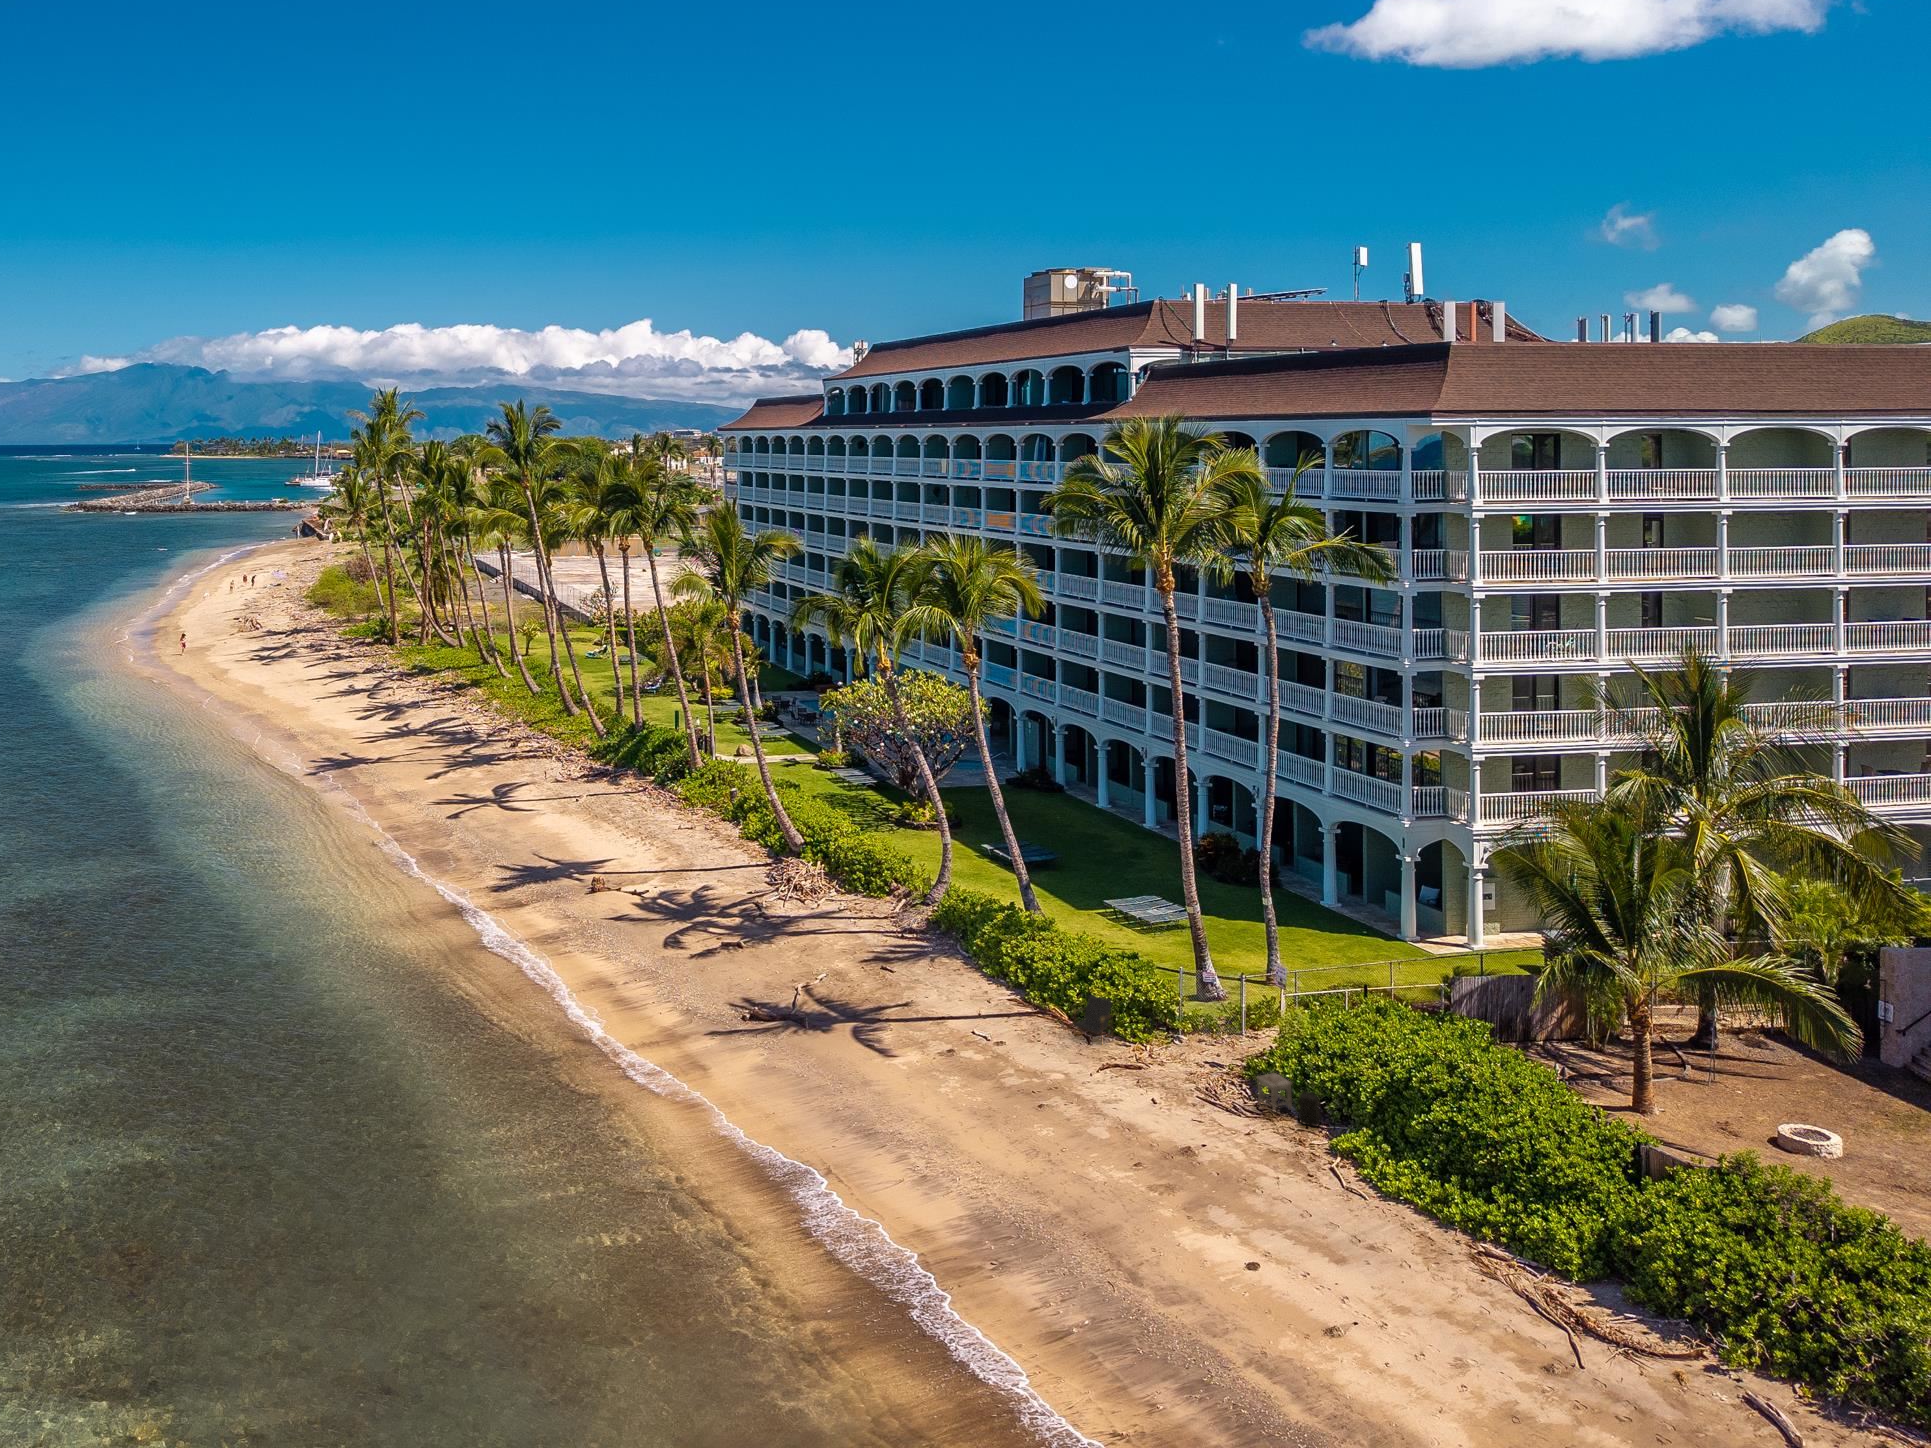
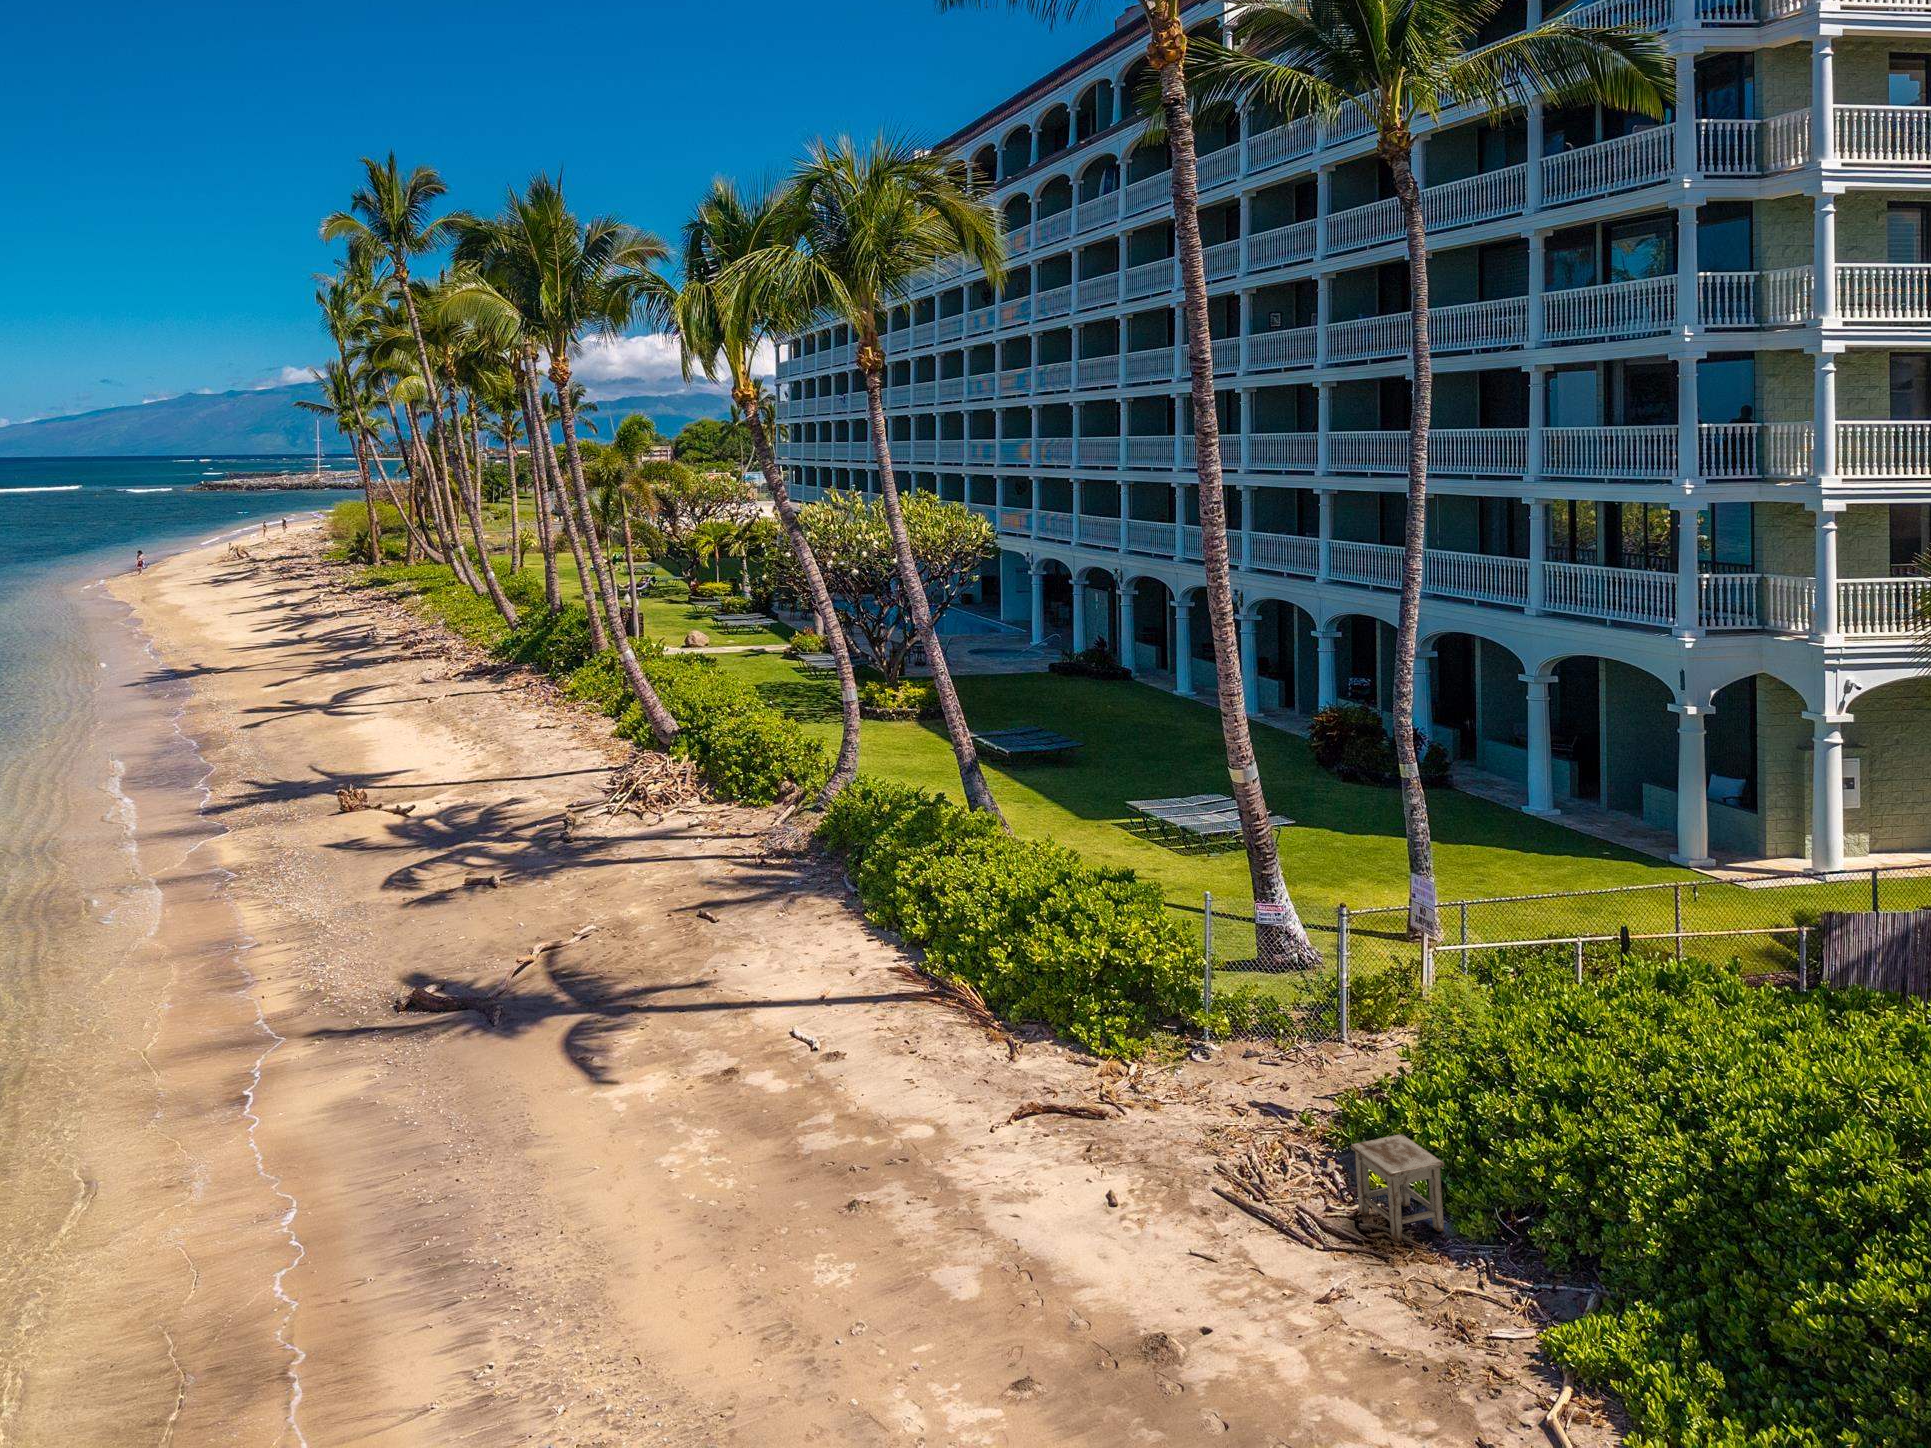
lounge chair: present [1074,995,1112,1038] -> none [978,953,1065,1062]
backpack: present [1298,1091,1321,1127] -> none [1457,1185,1519,1286]

